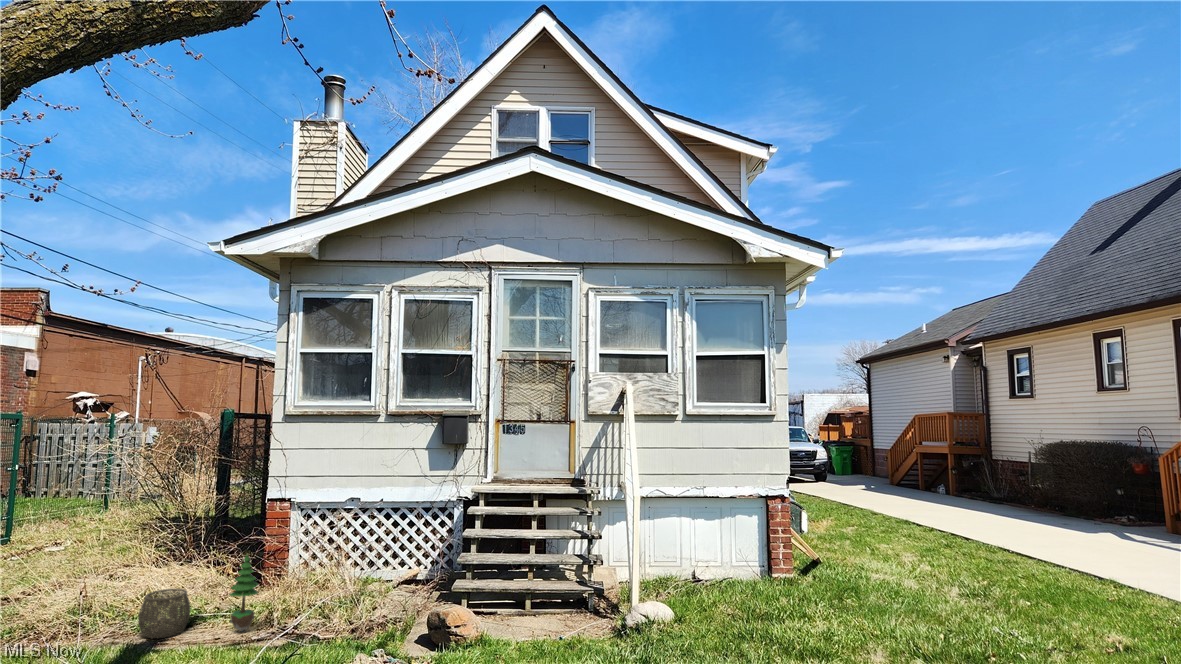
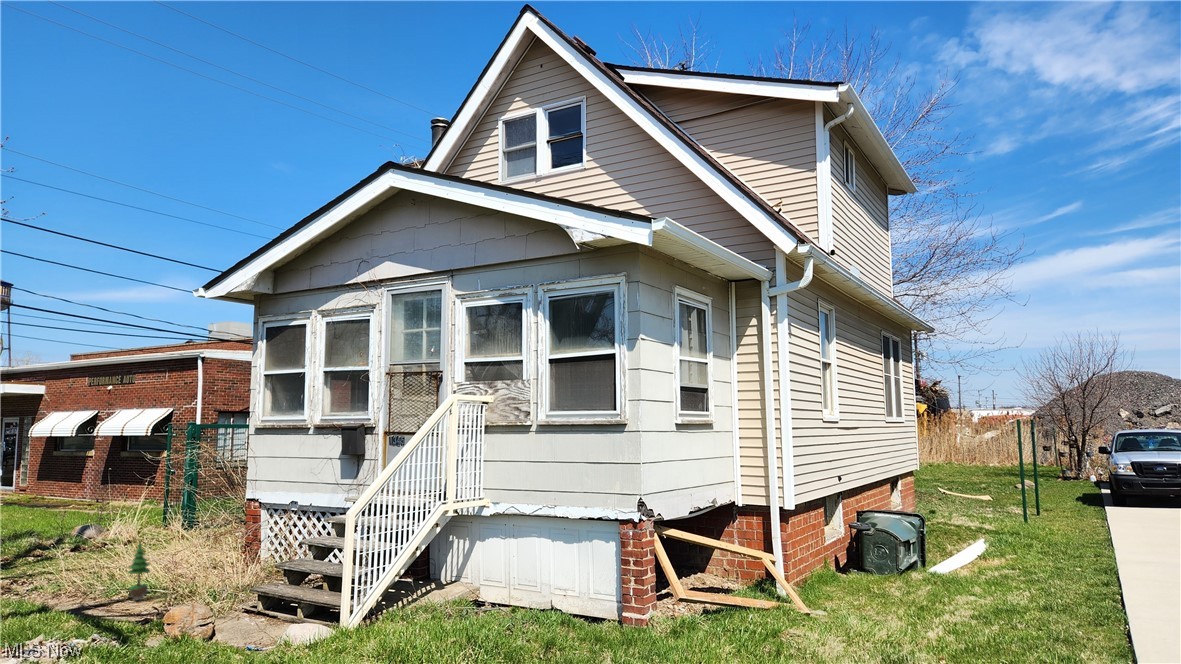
woven basket: present [138,589,190,638] -> none [85,563,125,598]

